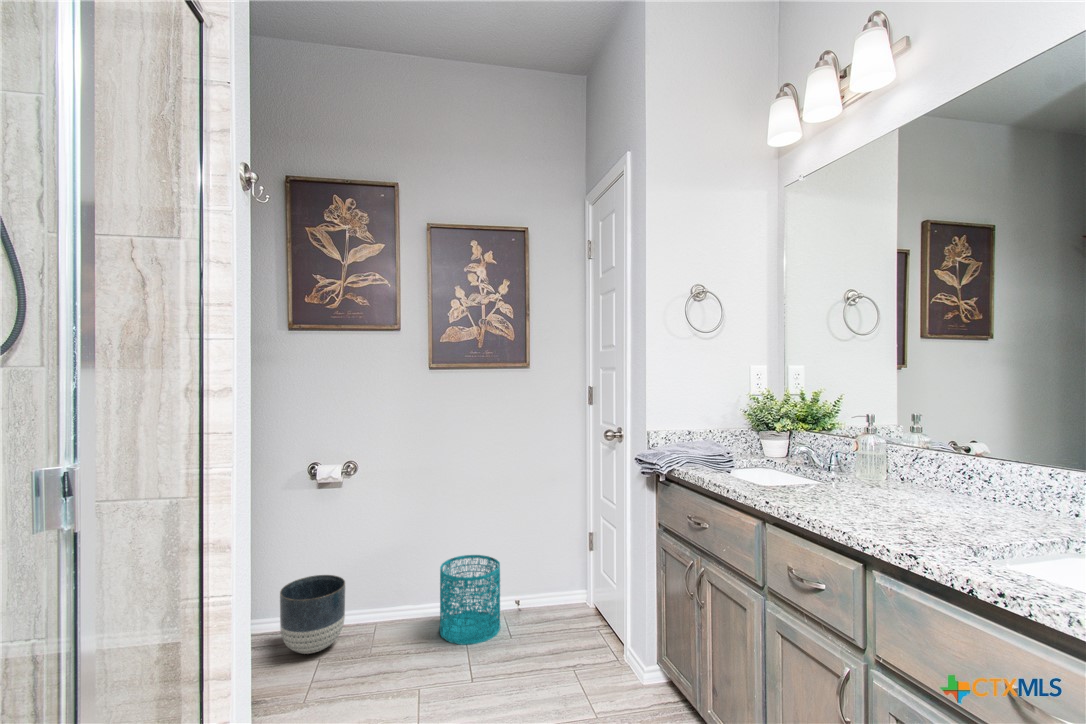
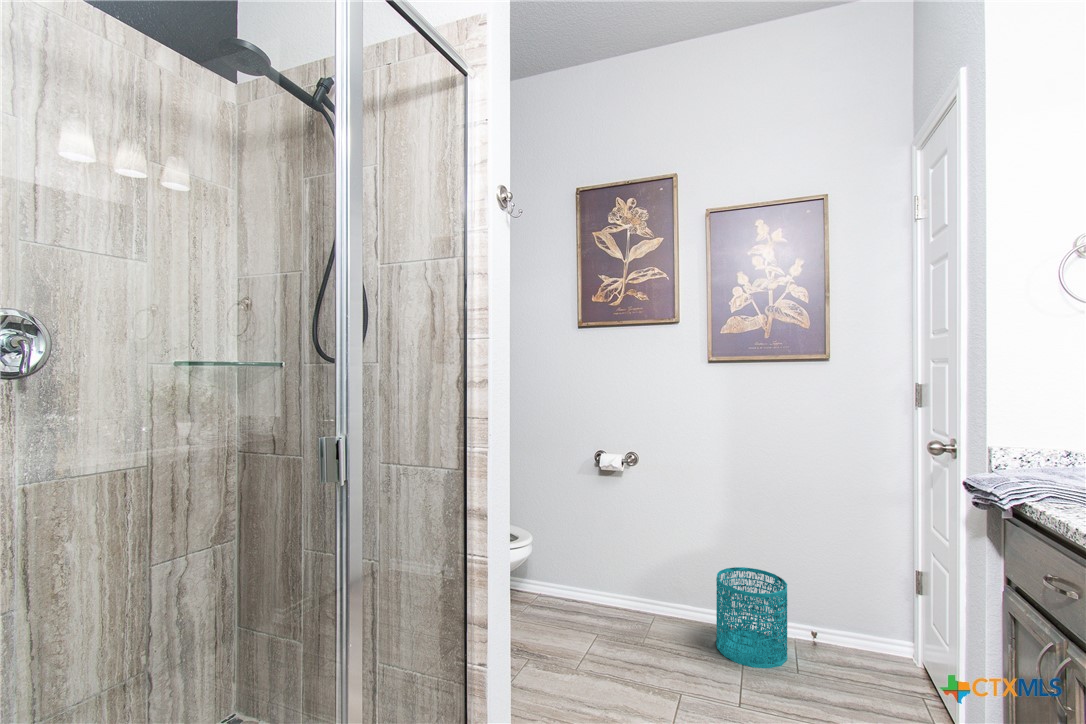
planter: present [280,575,345,654] -> none [567,555,623,626]

